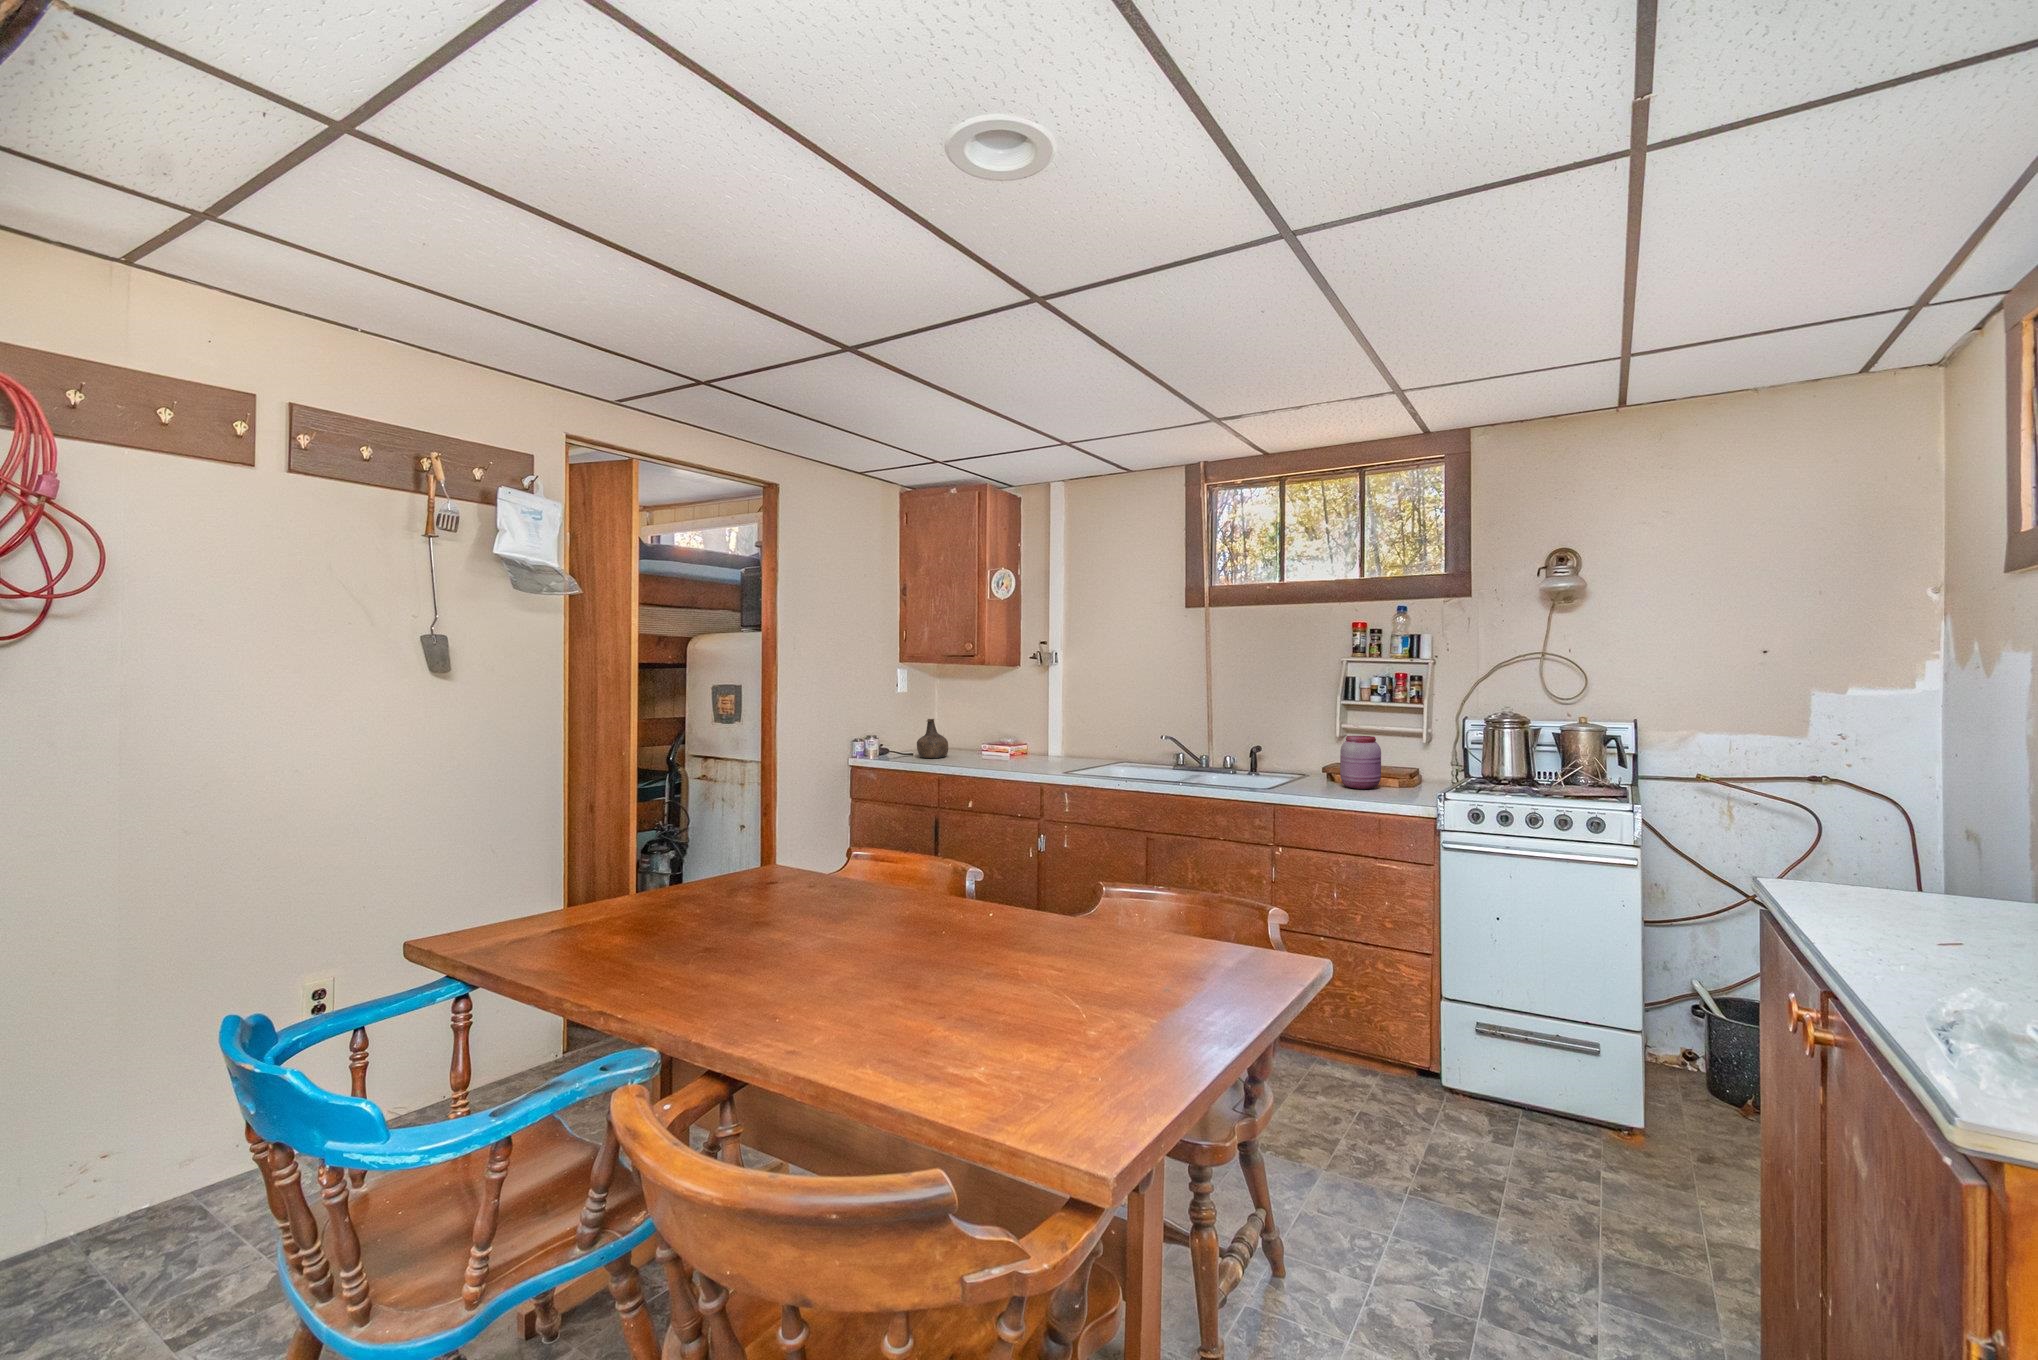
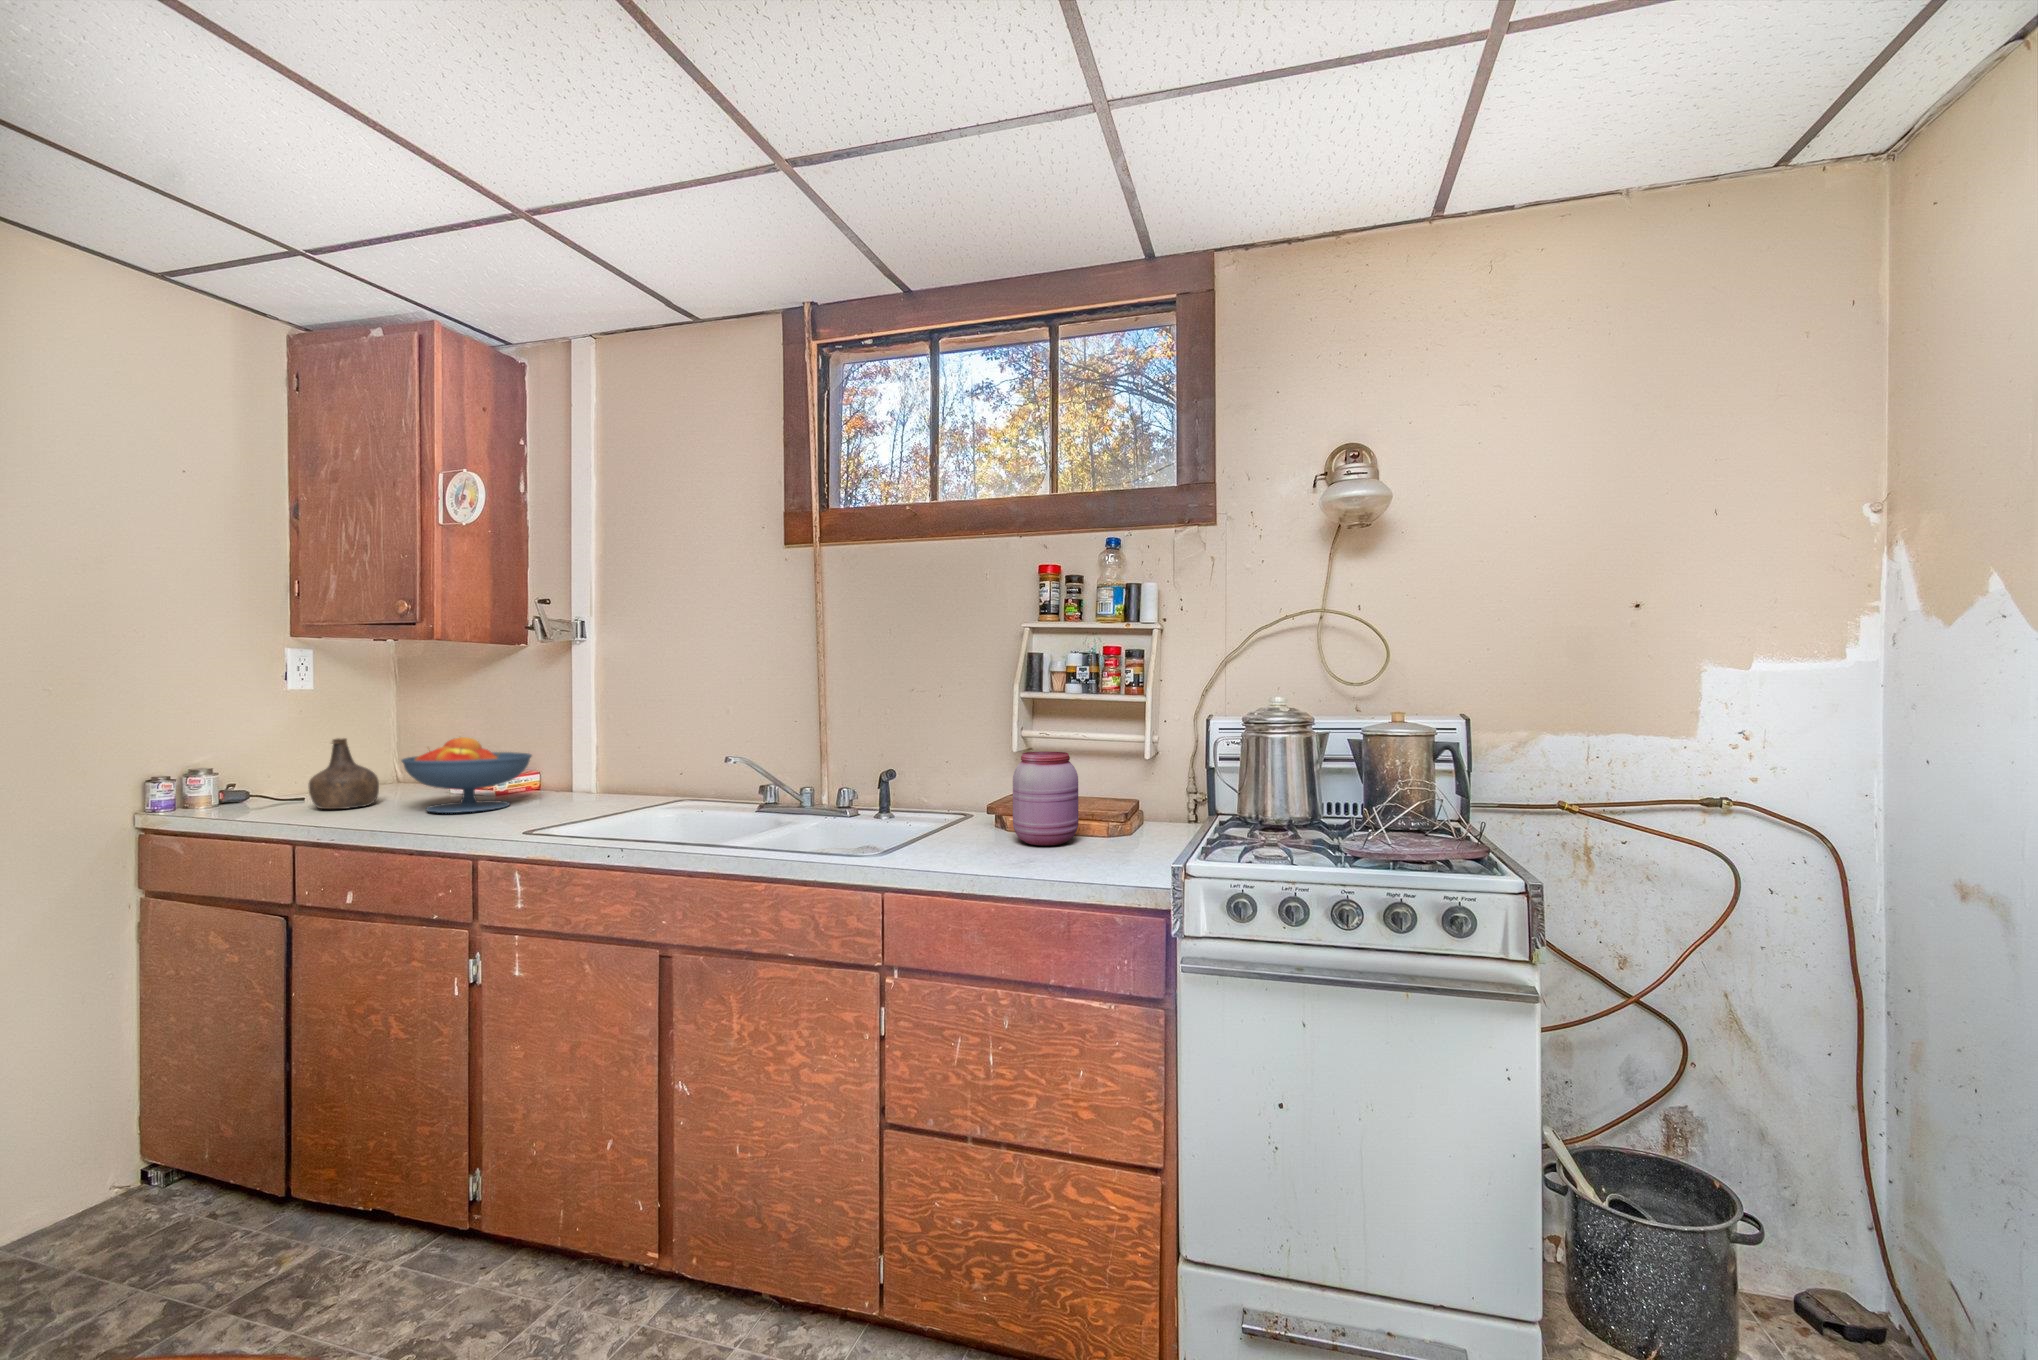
fruit bowl: none [971,719,1034,762] -> present [402,737,532,813]

